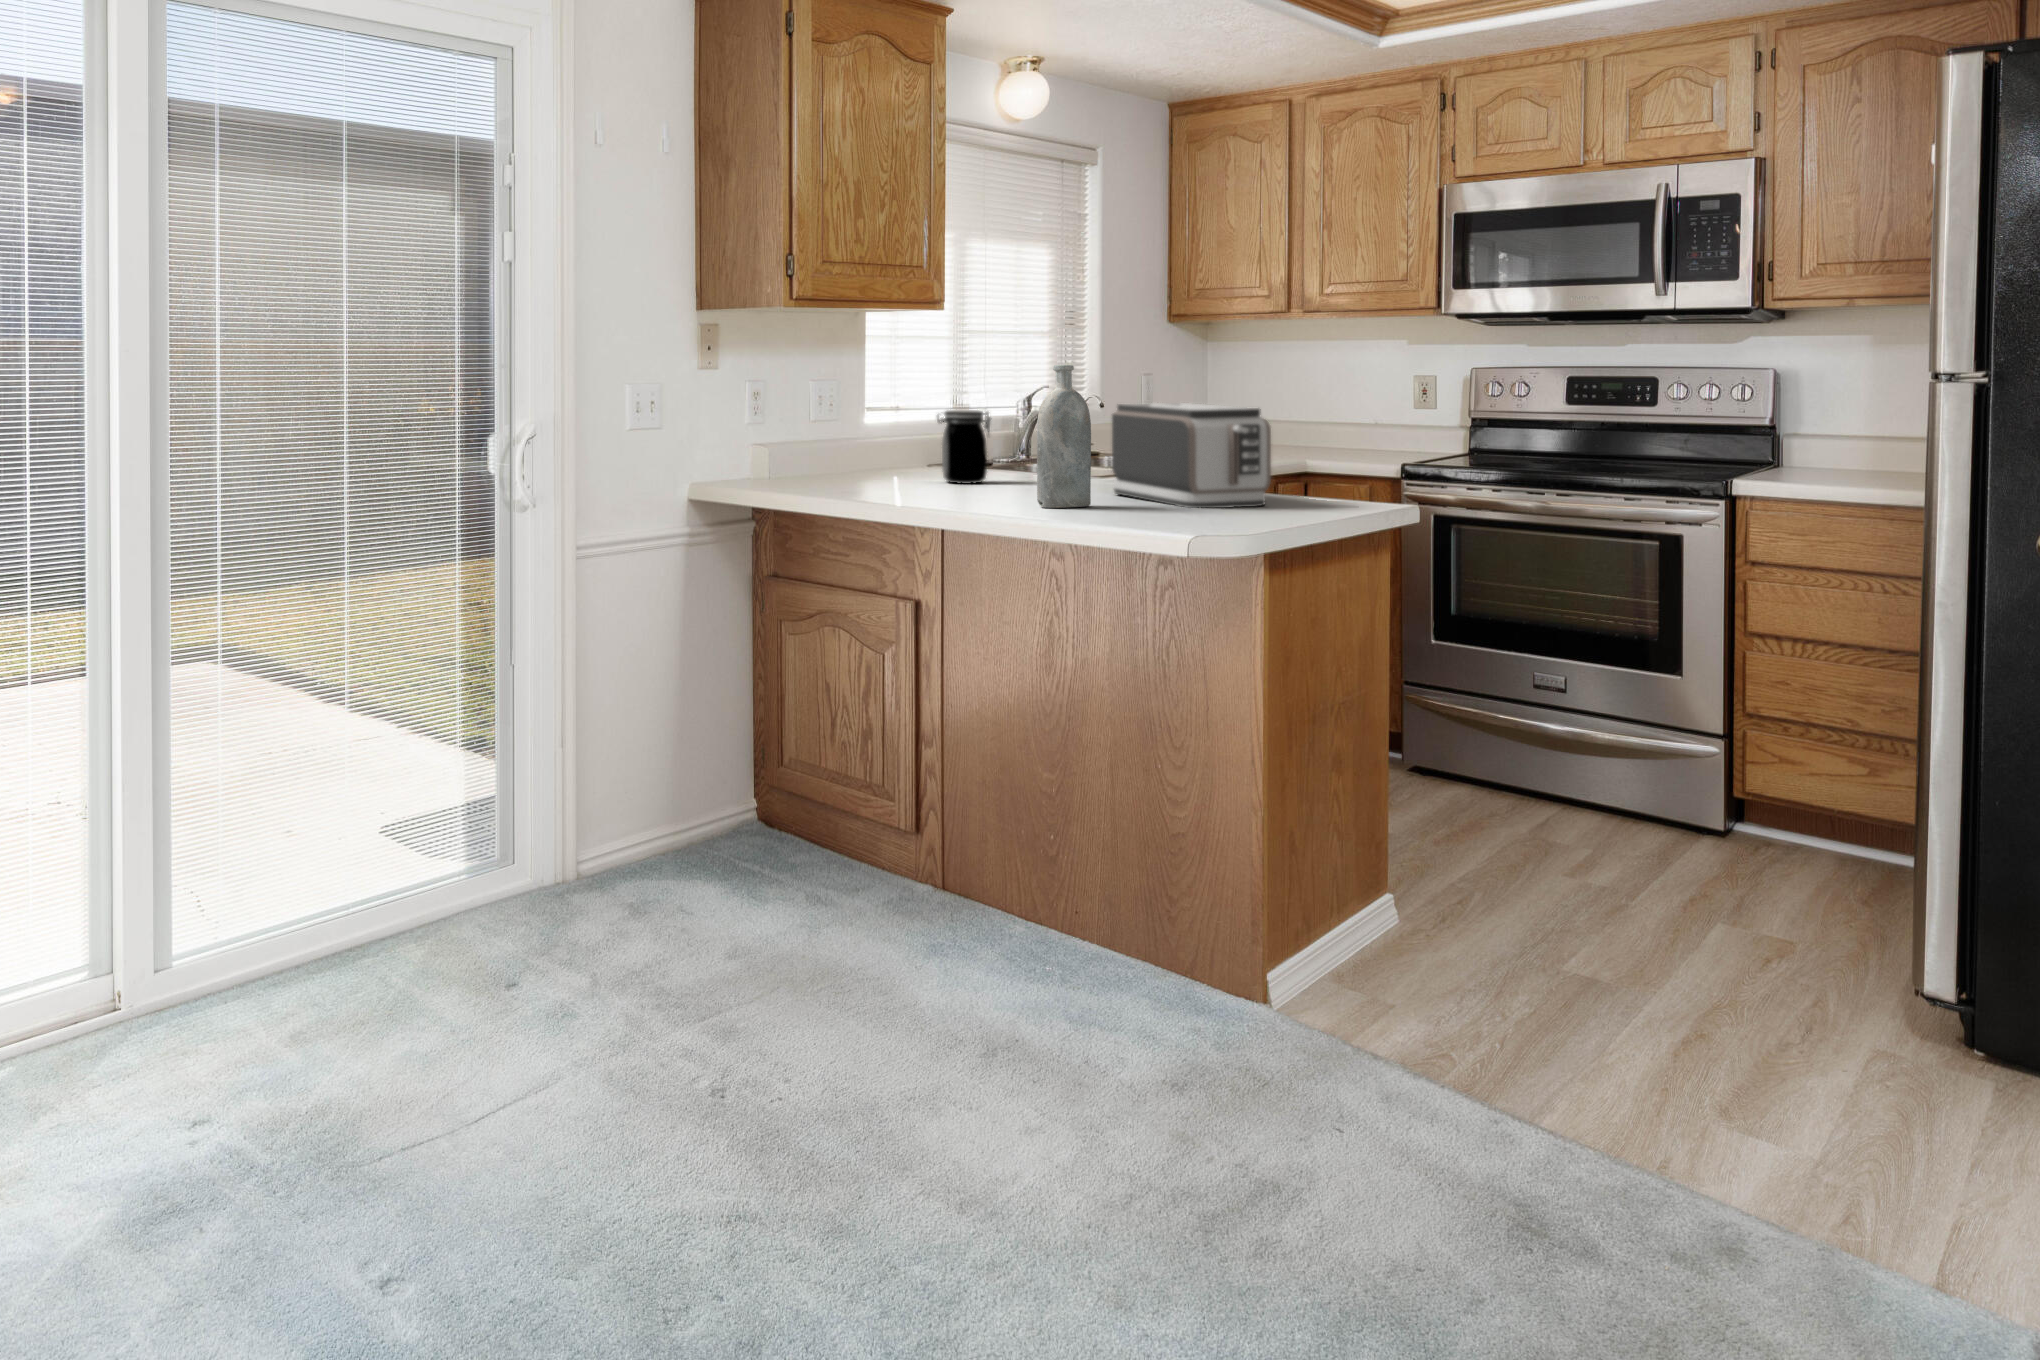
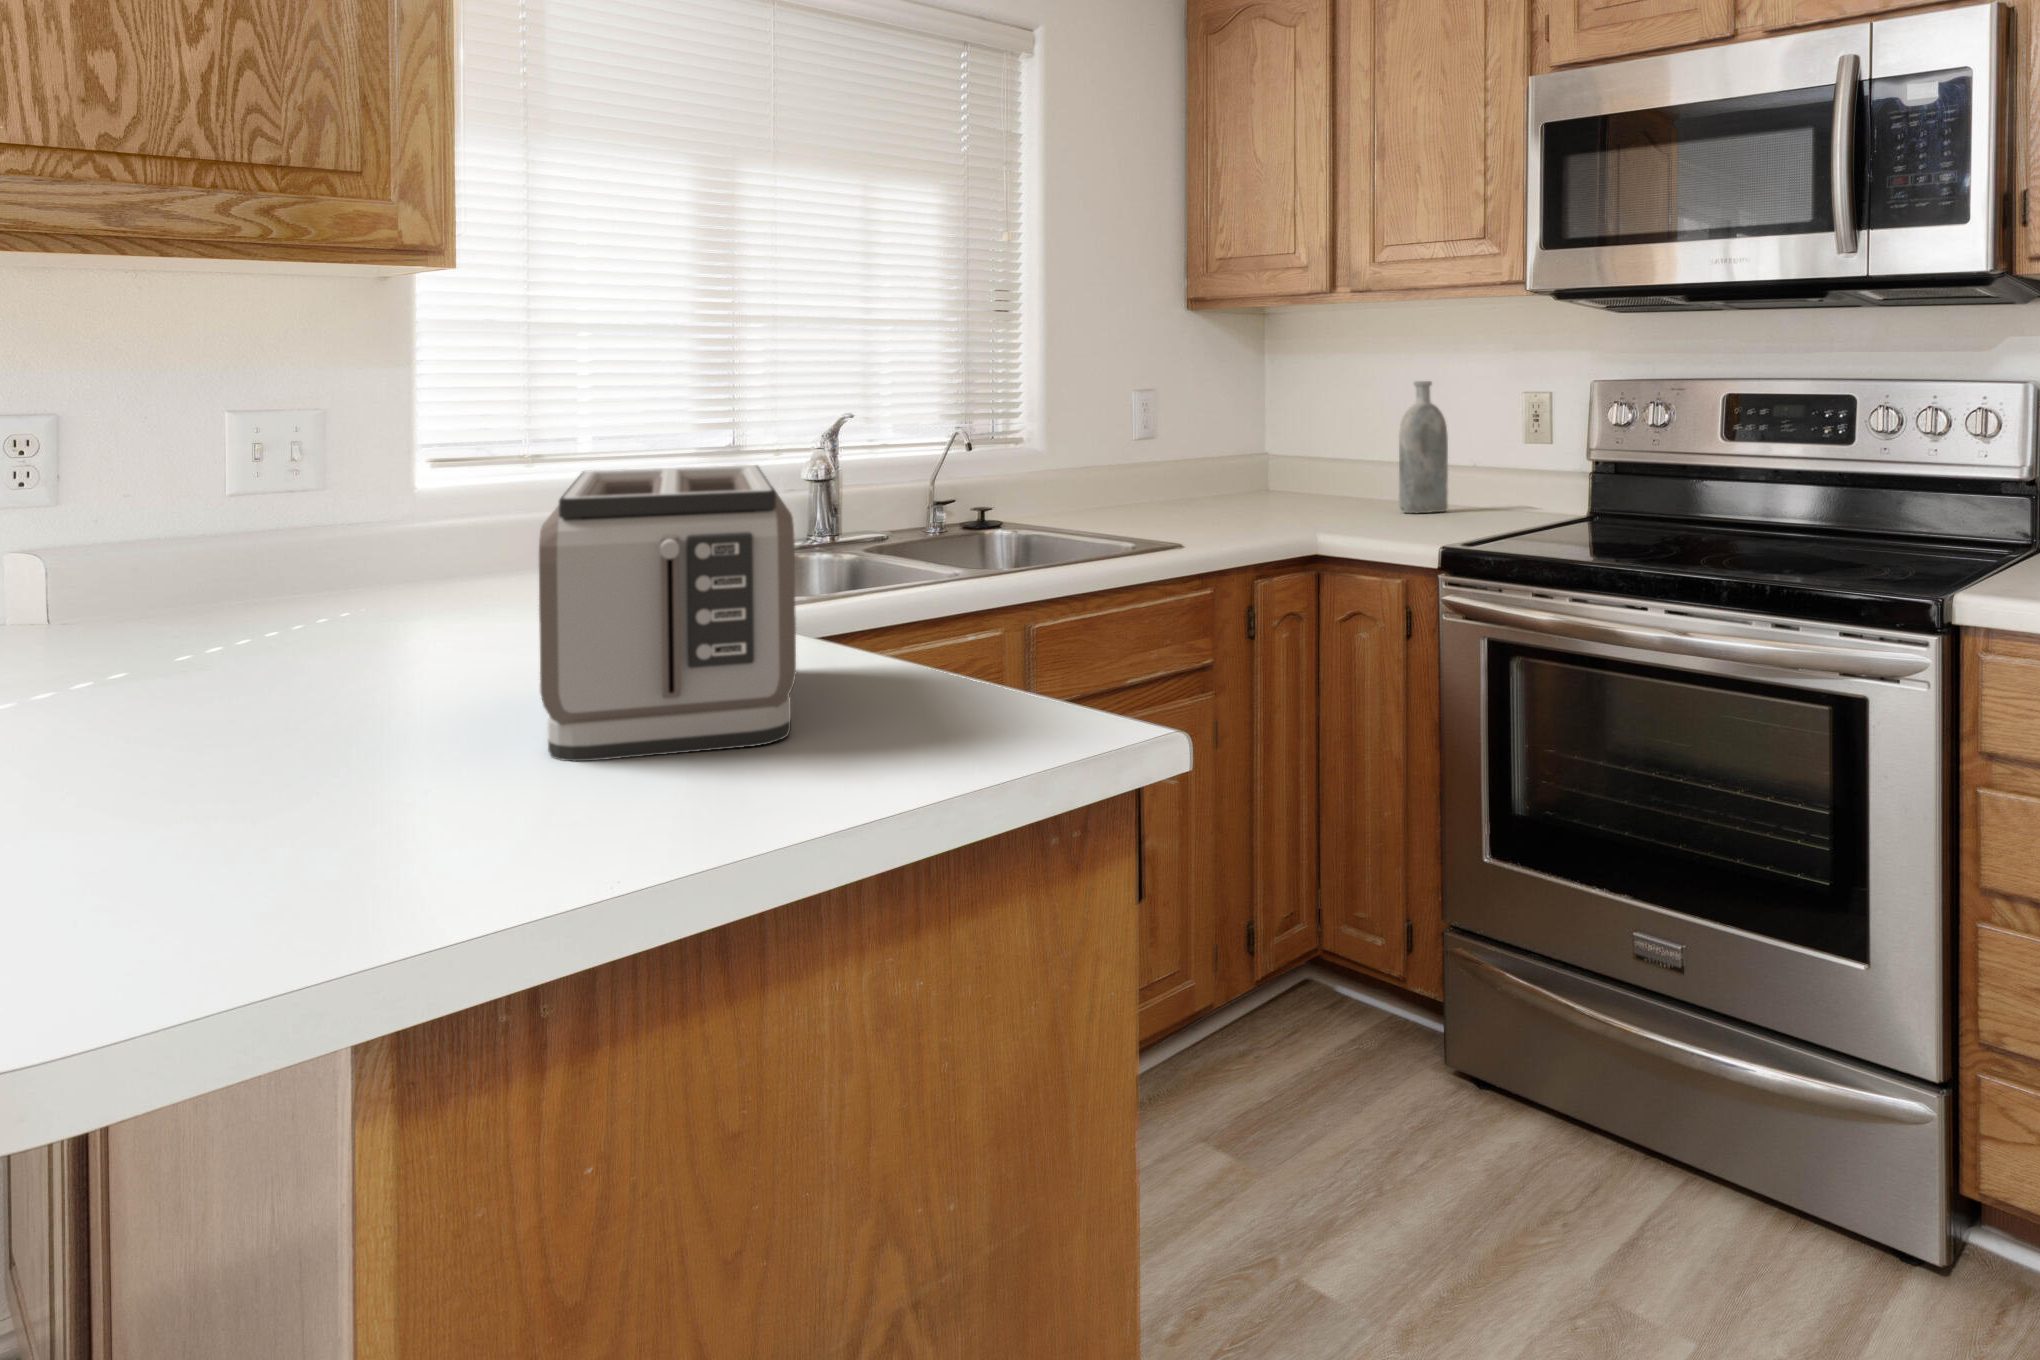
bottle: present [1037,365,1091,508] -> present [1399,381,1448,513]
jar: present [937,410,991,484] -> none [380,473,493,633]

